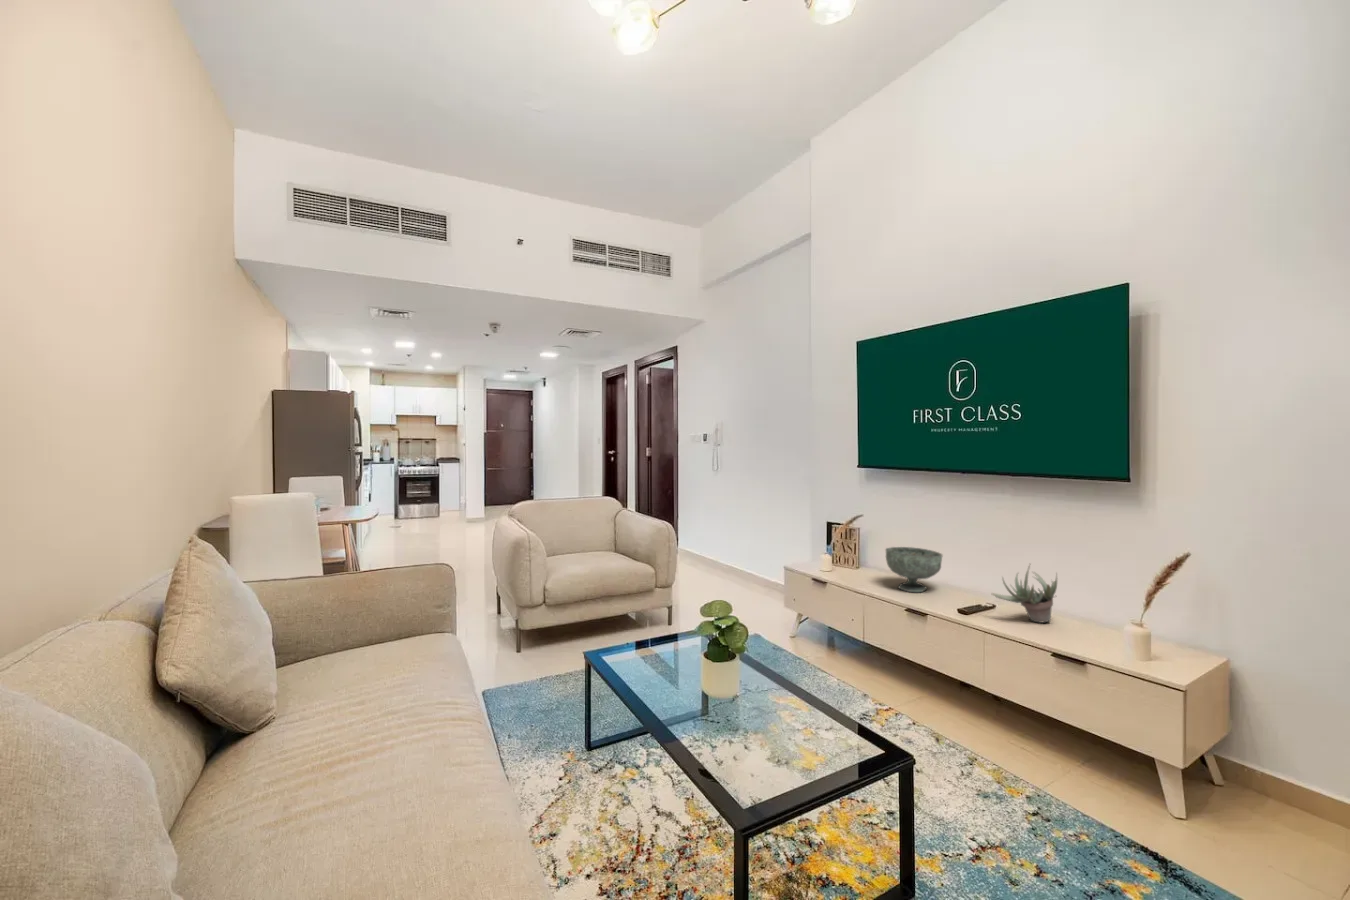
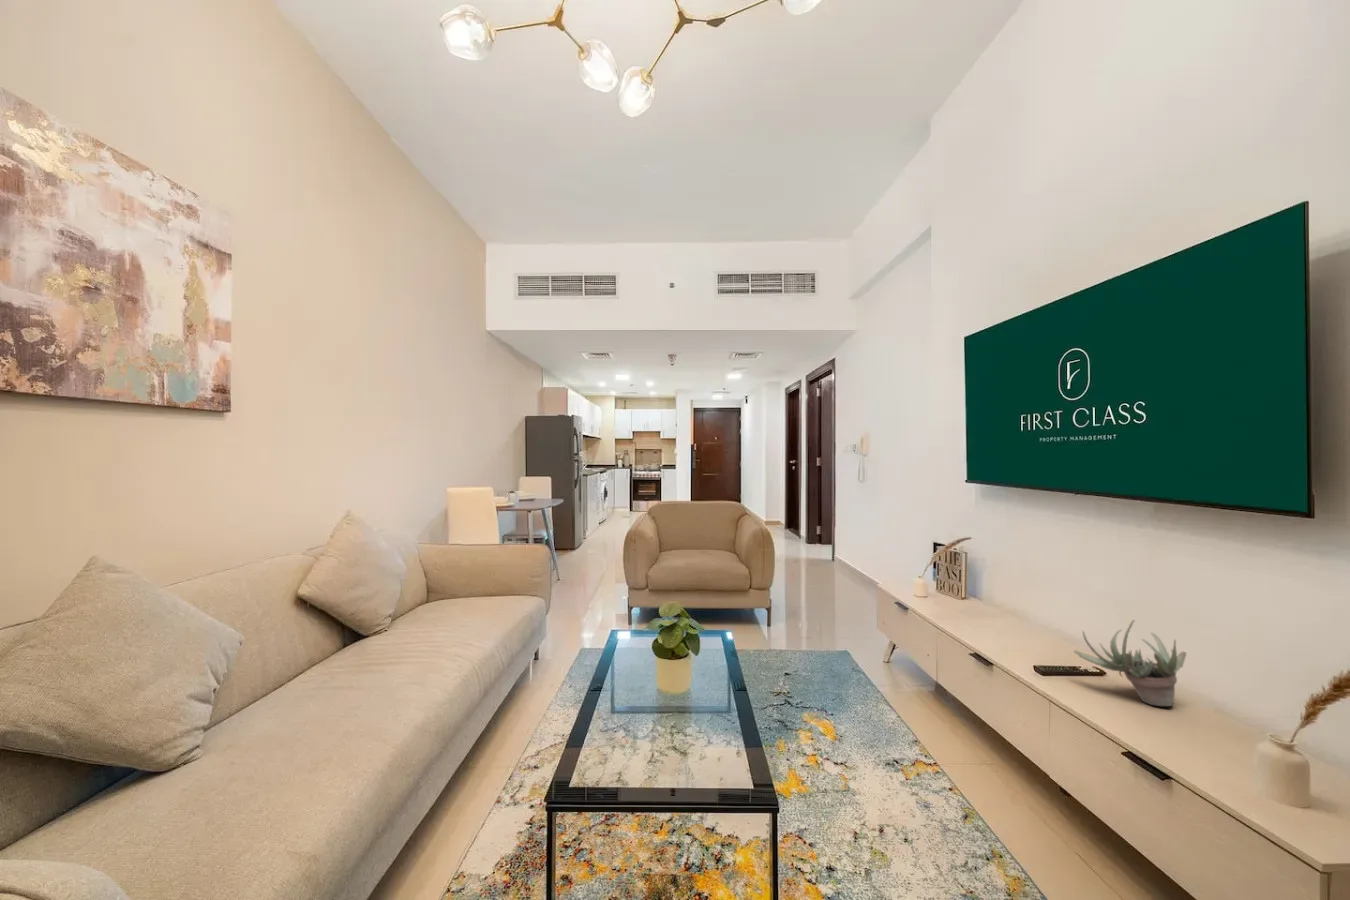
decorative bowl: present [886,547,943,592] -> none [971,575,1047,633]

